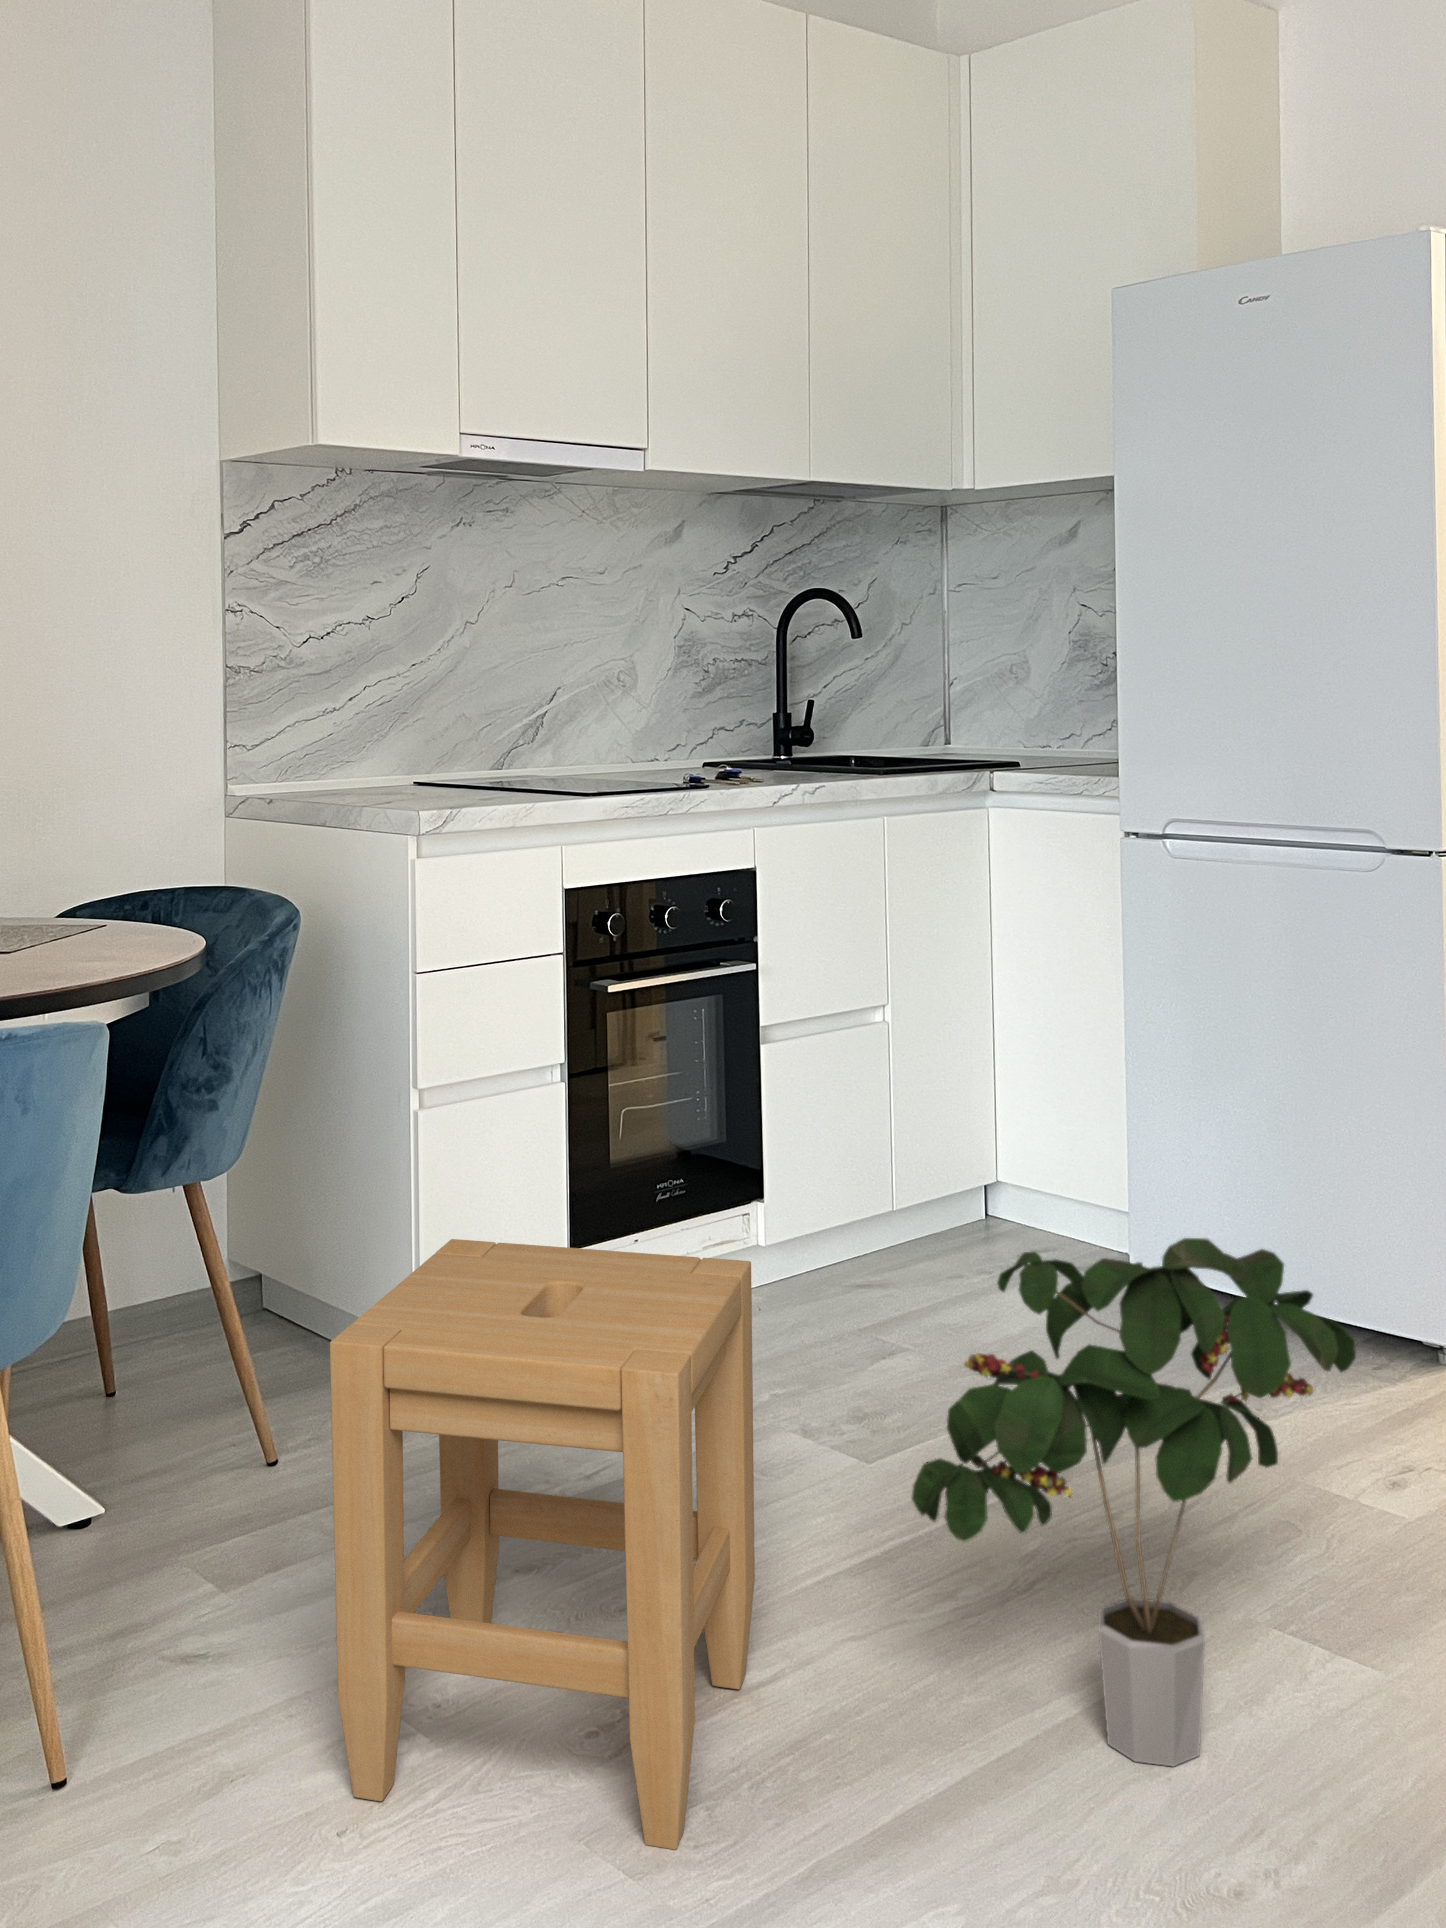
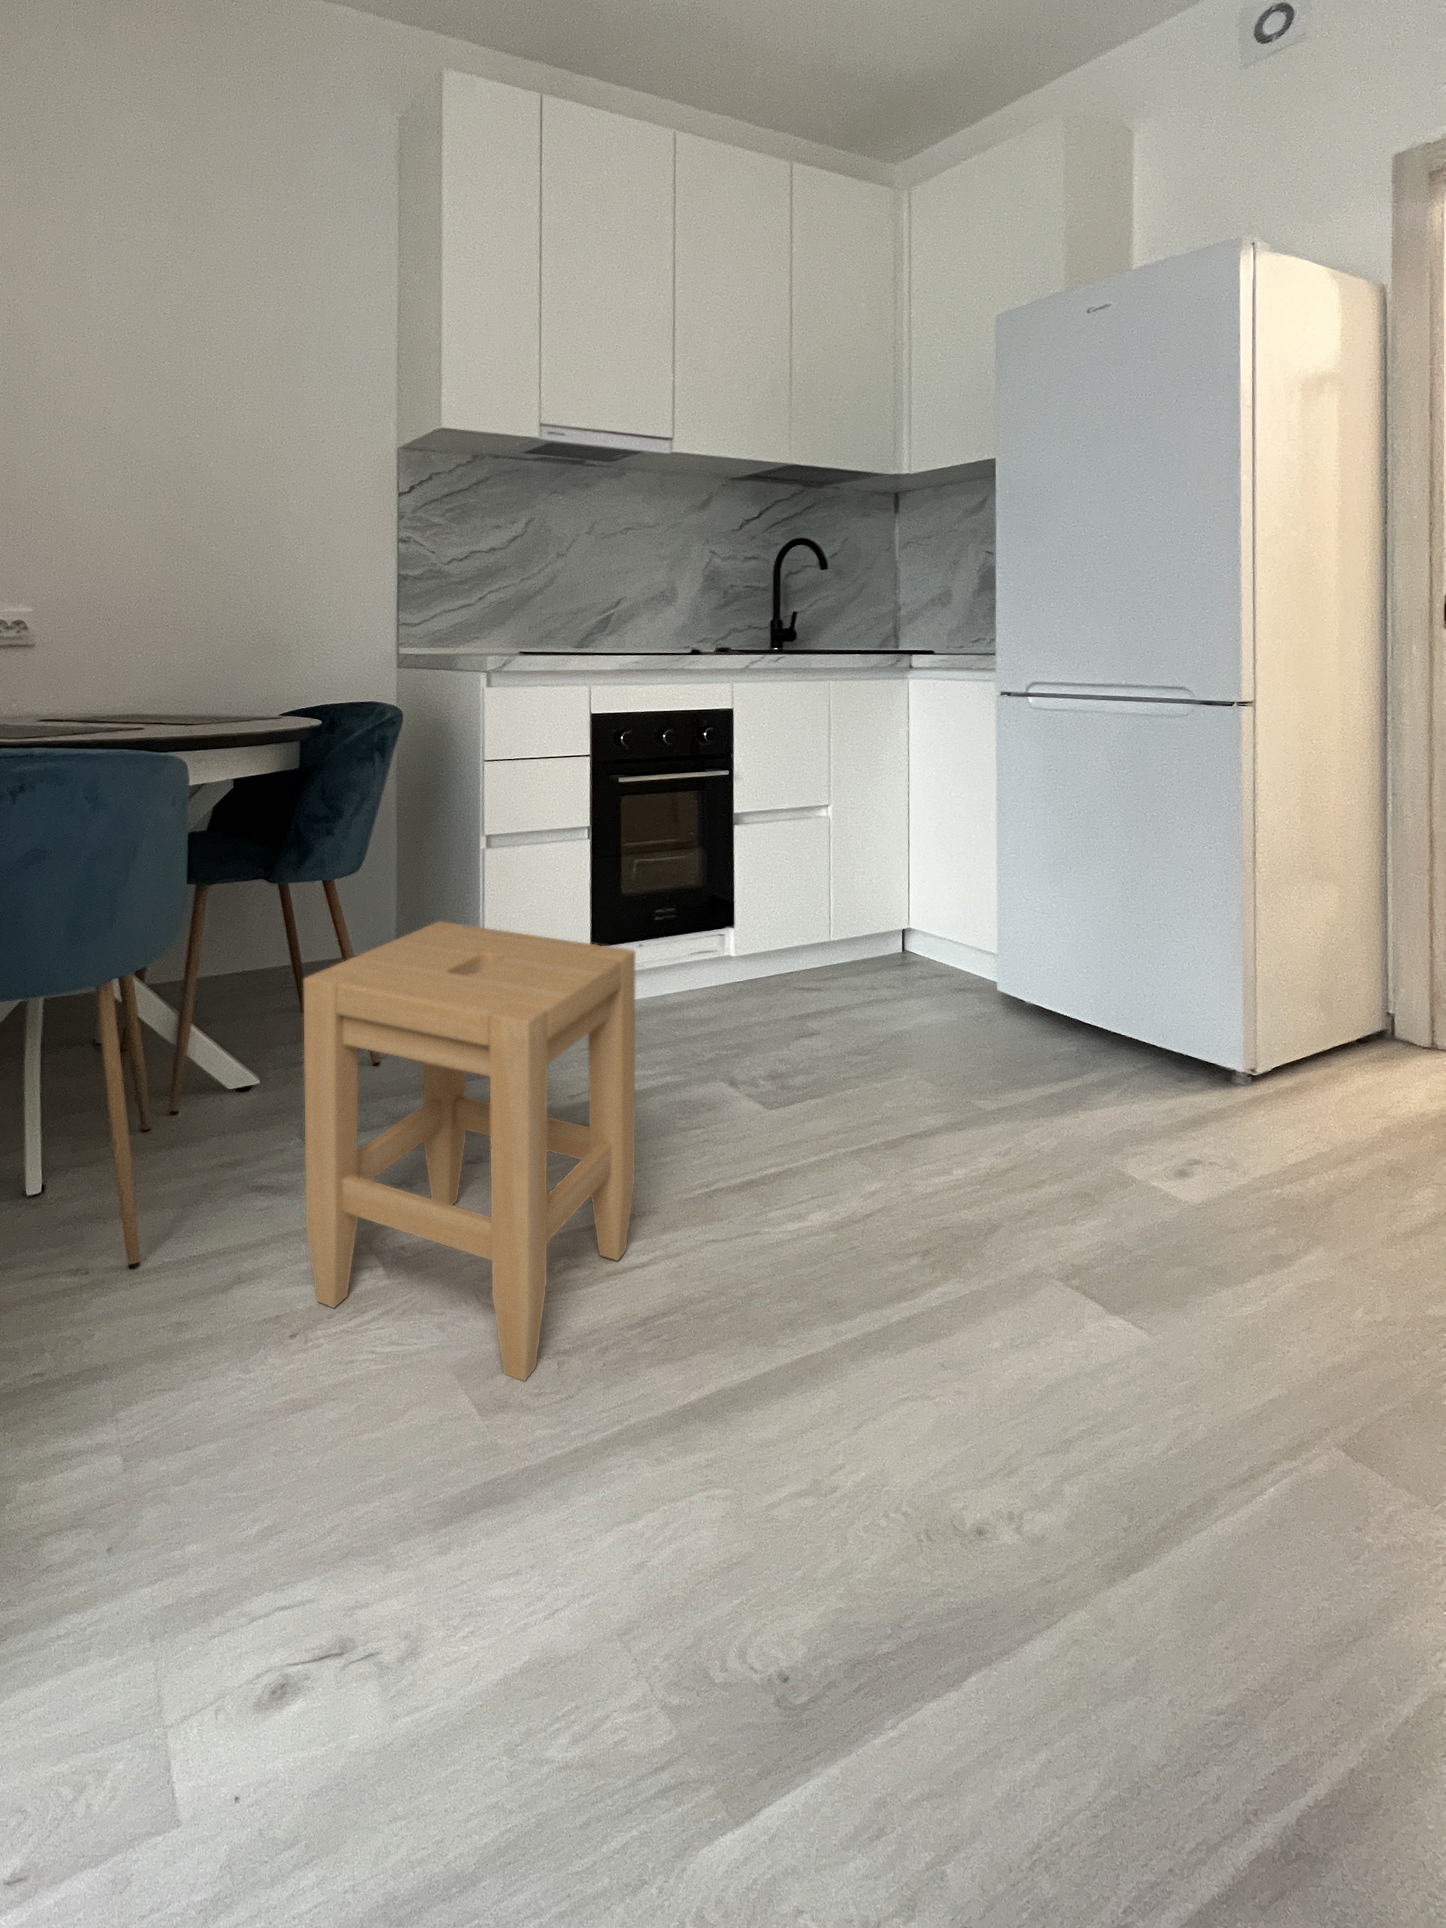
potted plant: present [912,1238,1356,1766] -> none [734,956,1116,1377]

